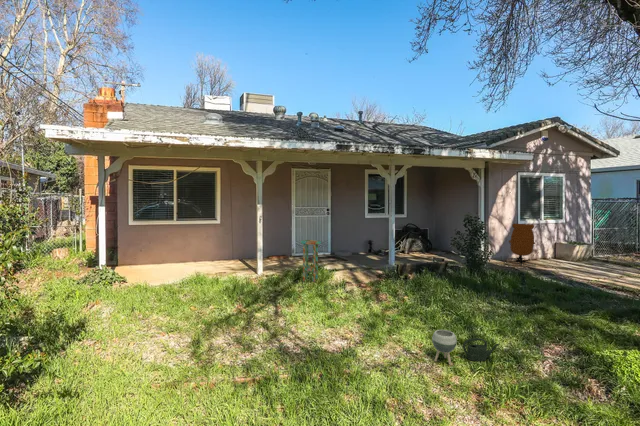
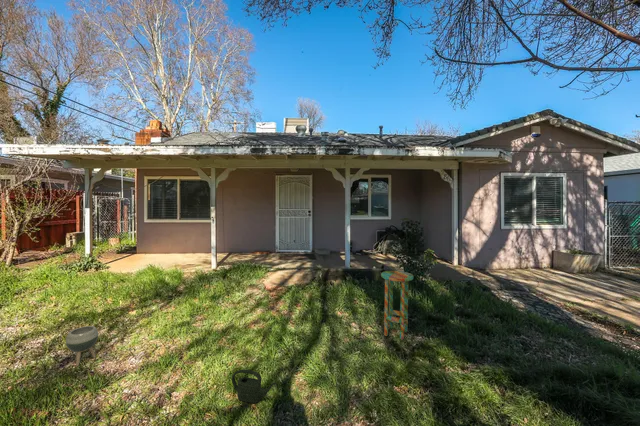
lounge chair: present [508,223,535,266] -> none [479,227,511,274]
side table: present [301,240,321,282] -> present [381,271,414,340]
planter: present [432,330,457,365] -> present [66,326,98,366]

